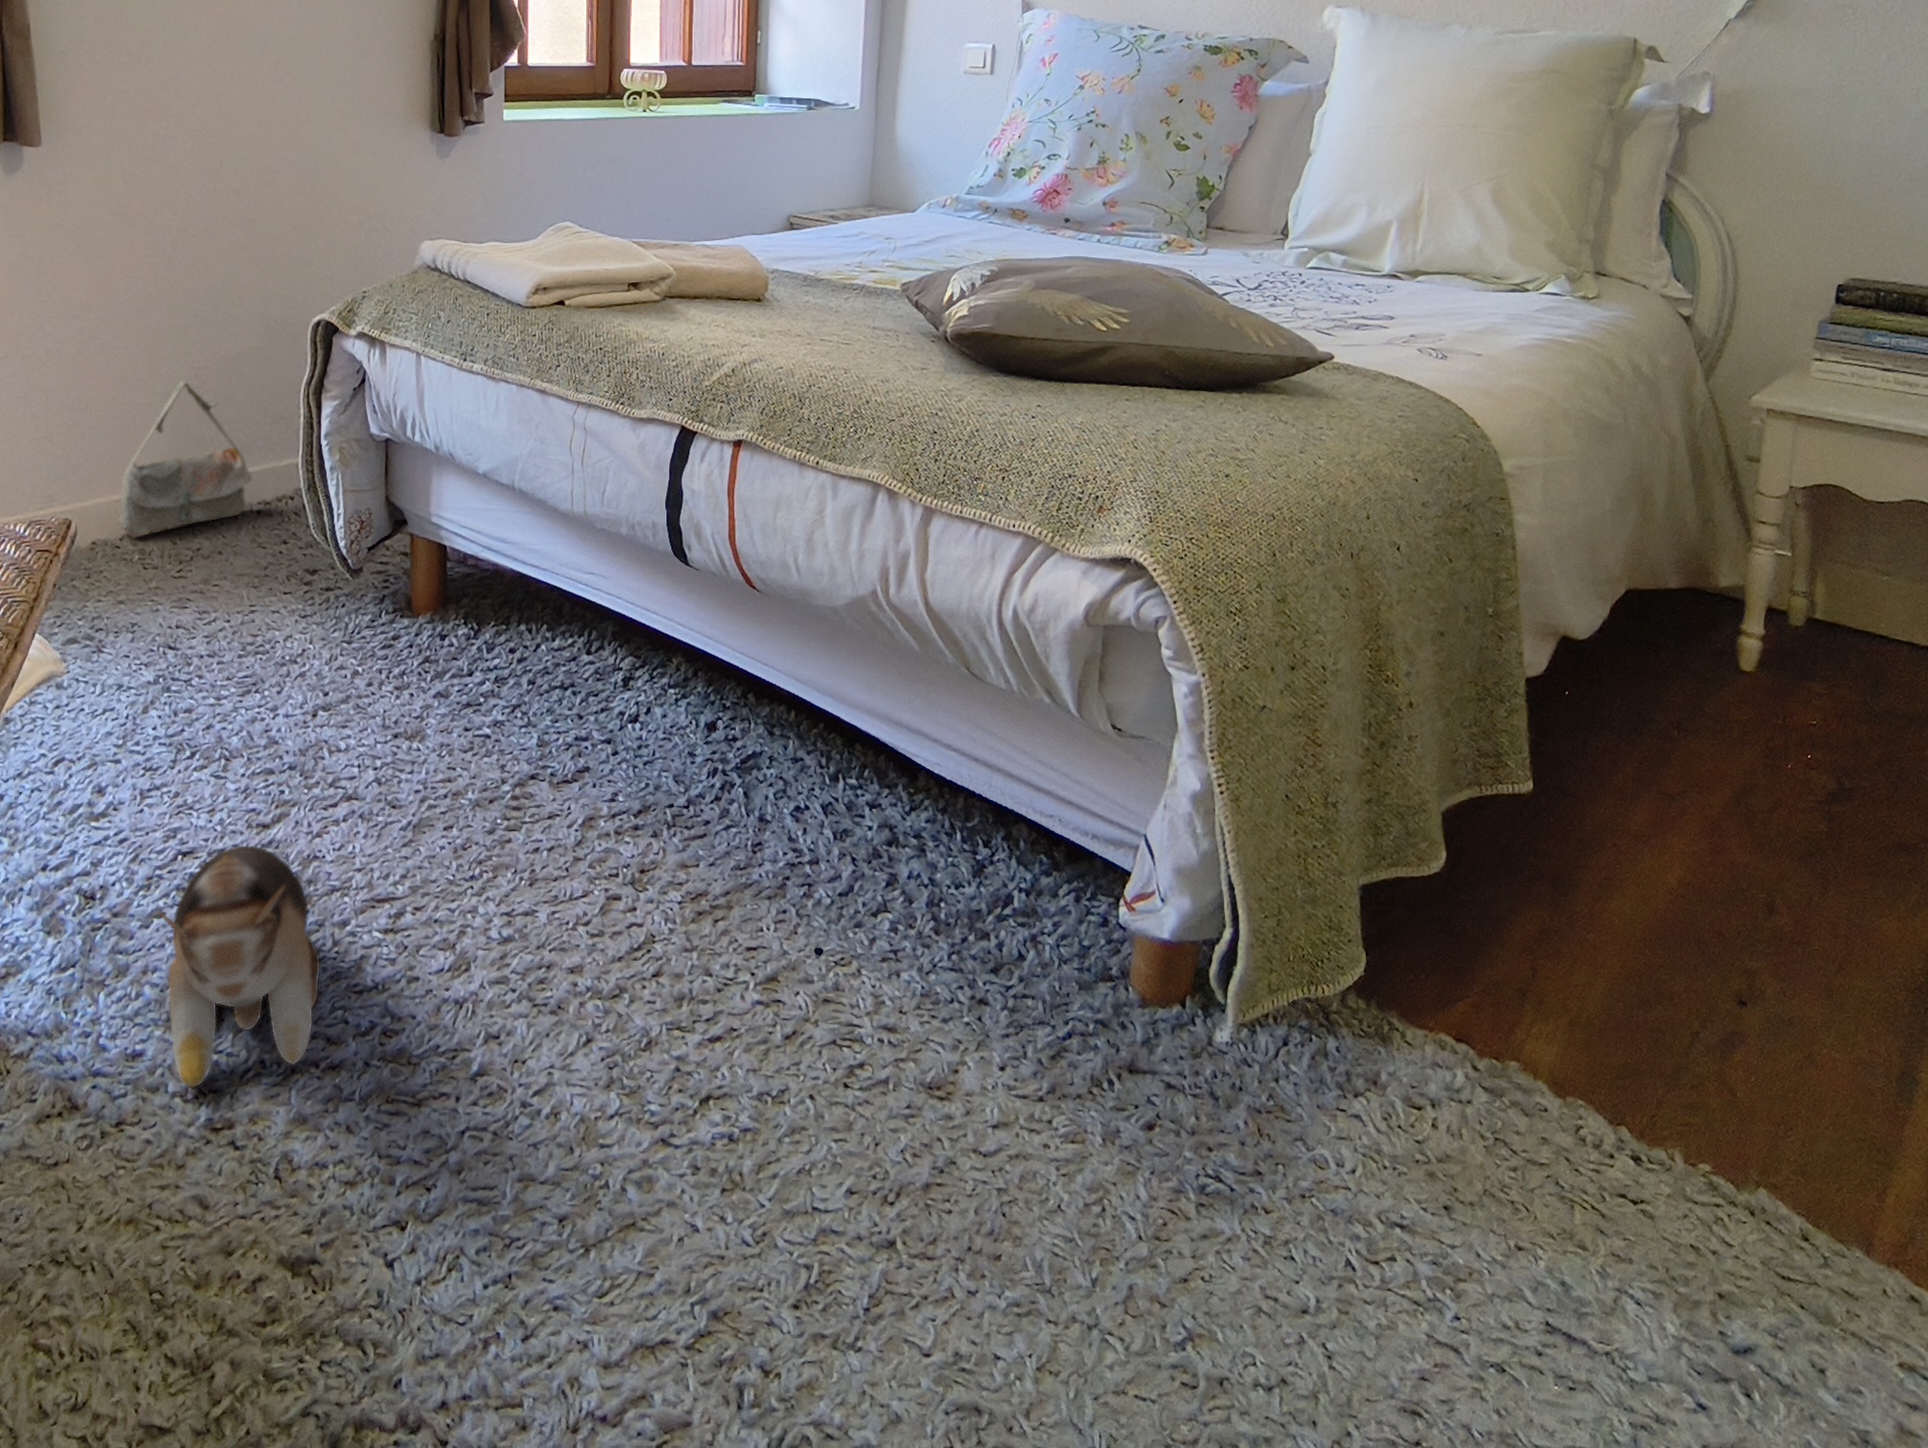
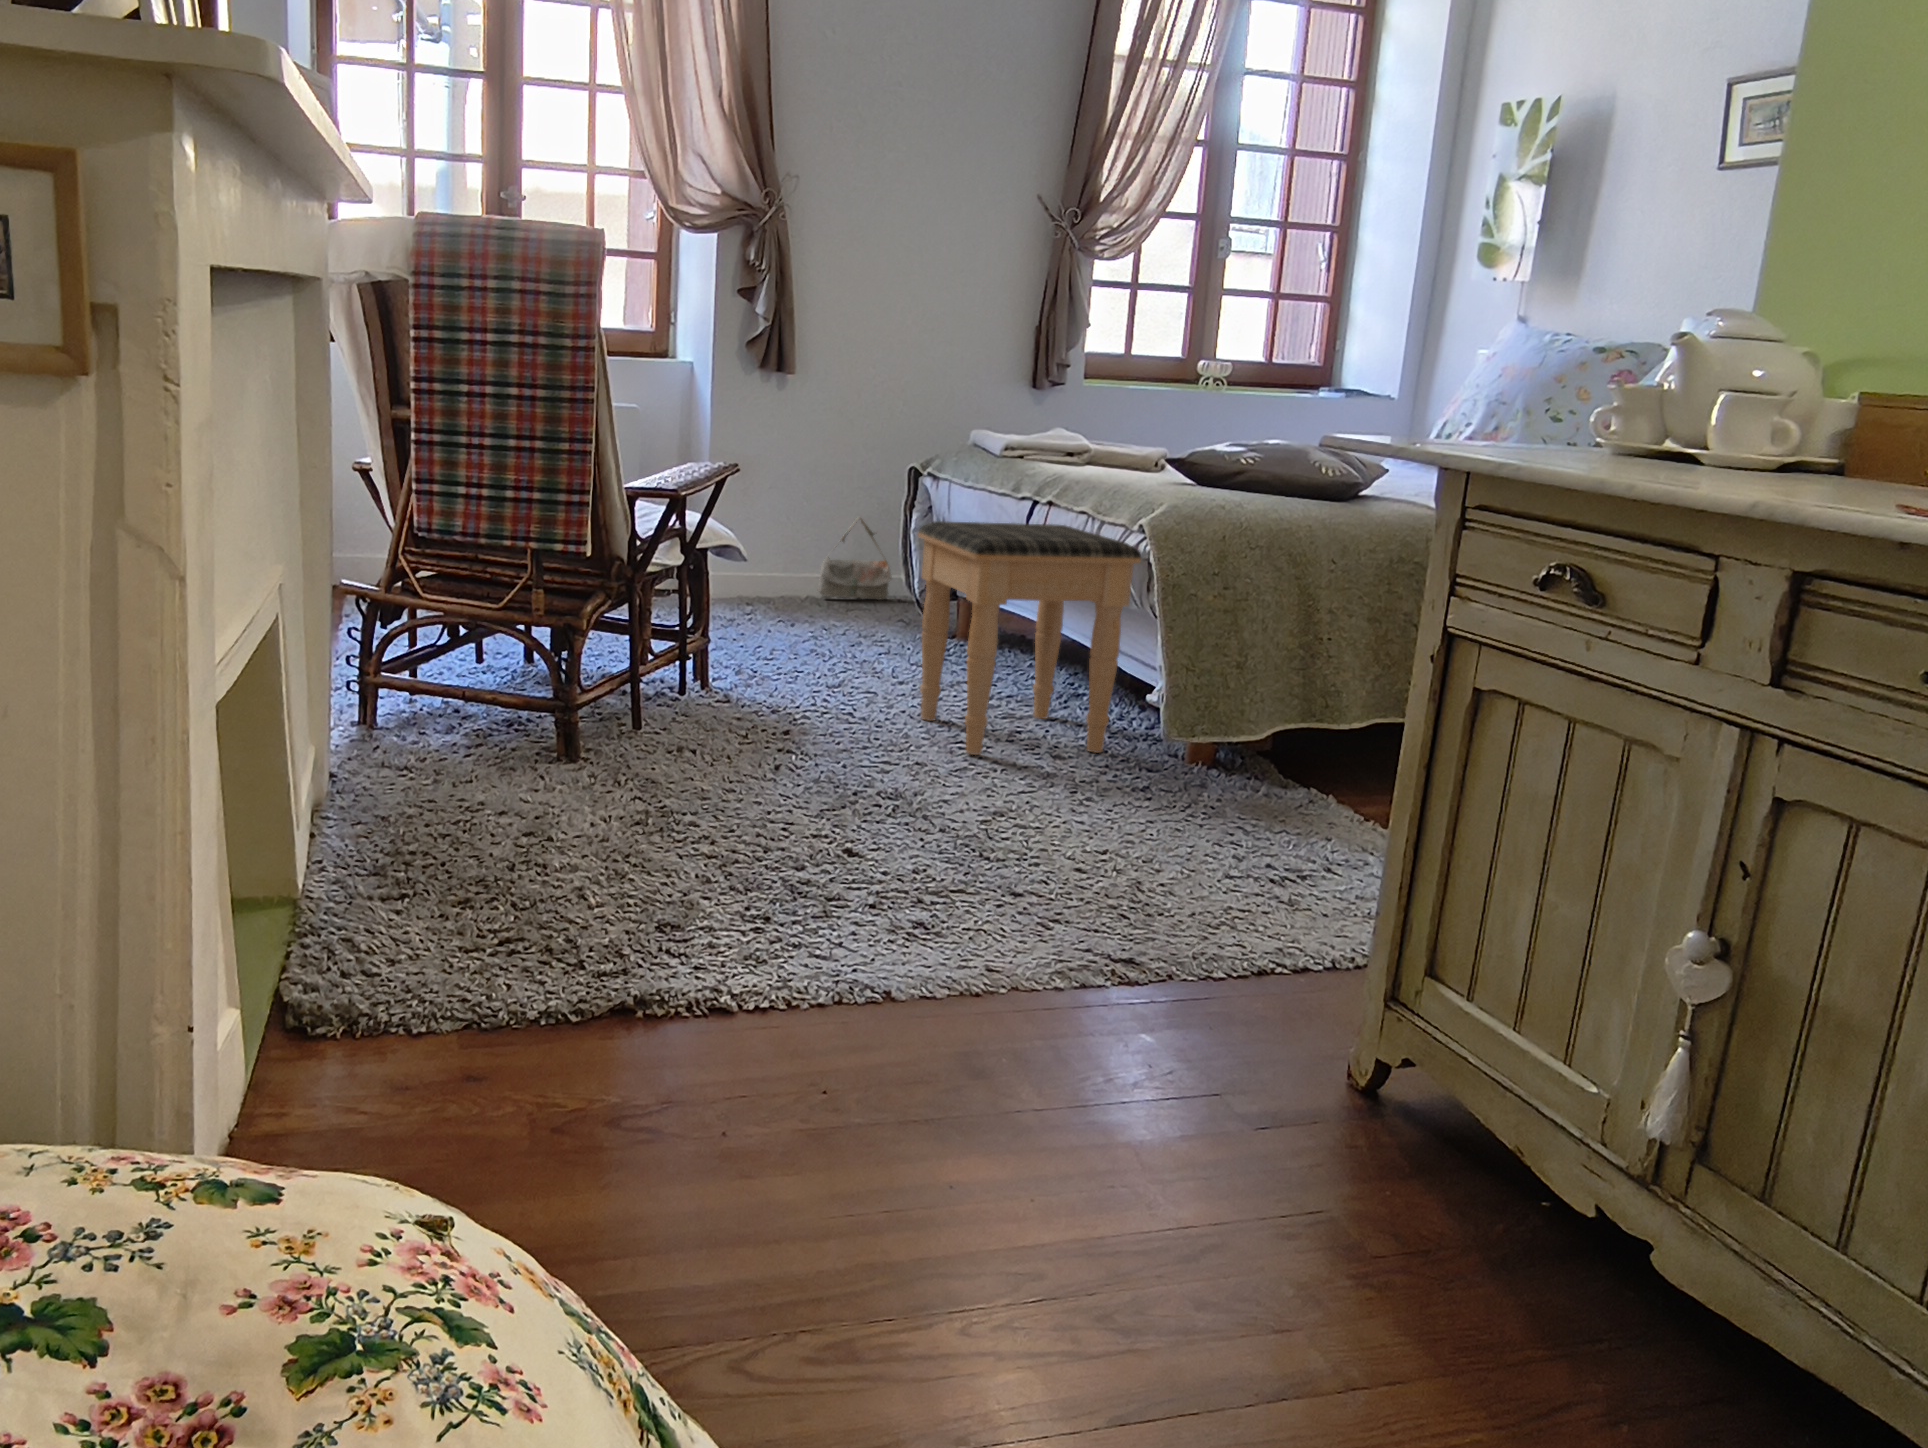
footstool: none [556,490,1097,1177] -> present [918,521,1141,755]
plush toy: present [160,846,320,1088] -> none [745,610,819,704]

